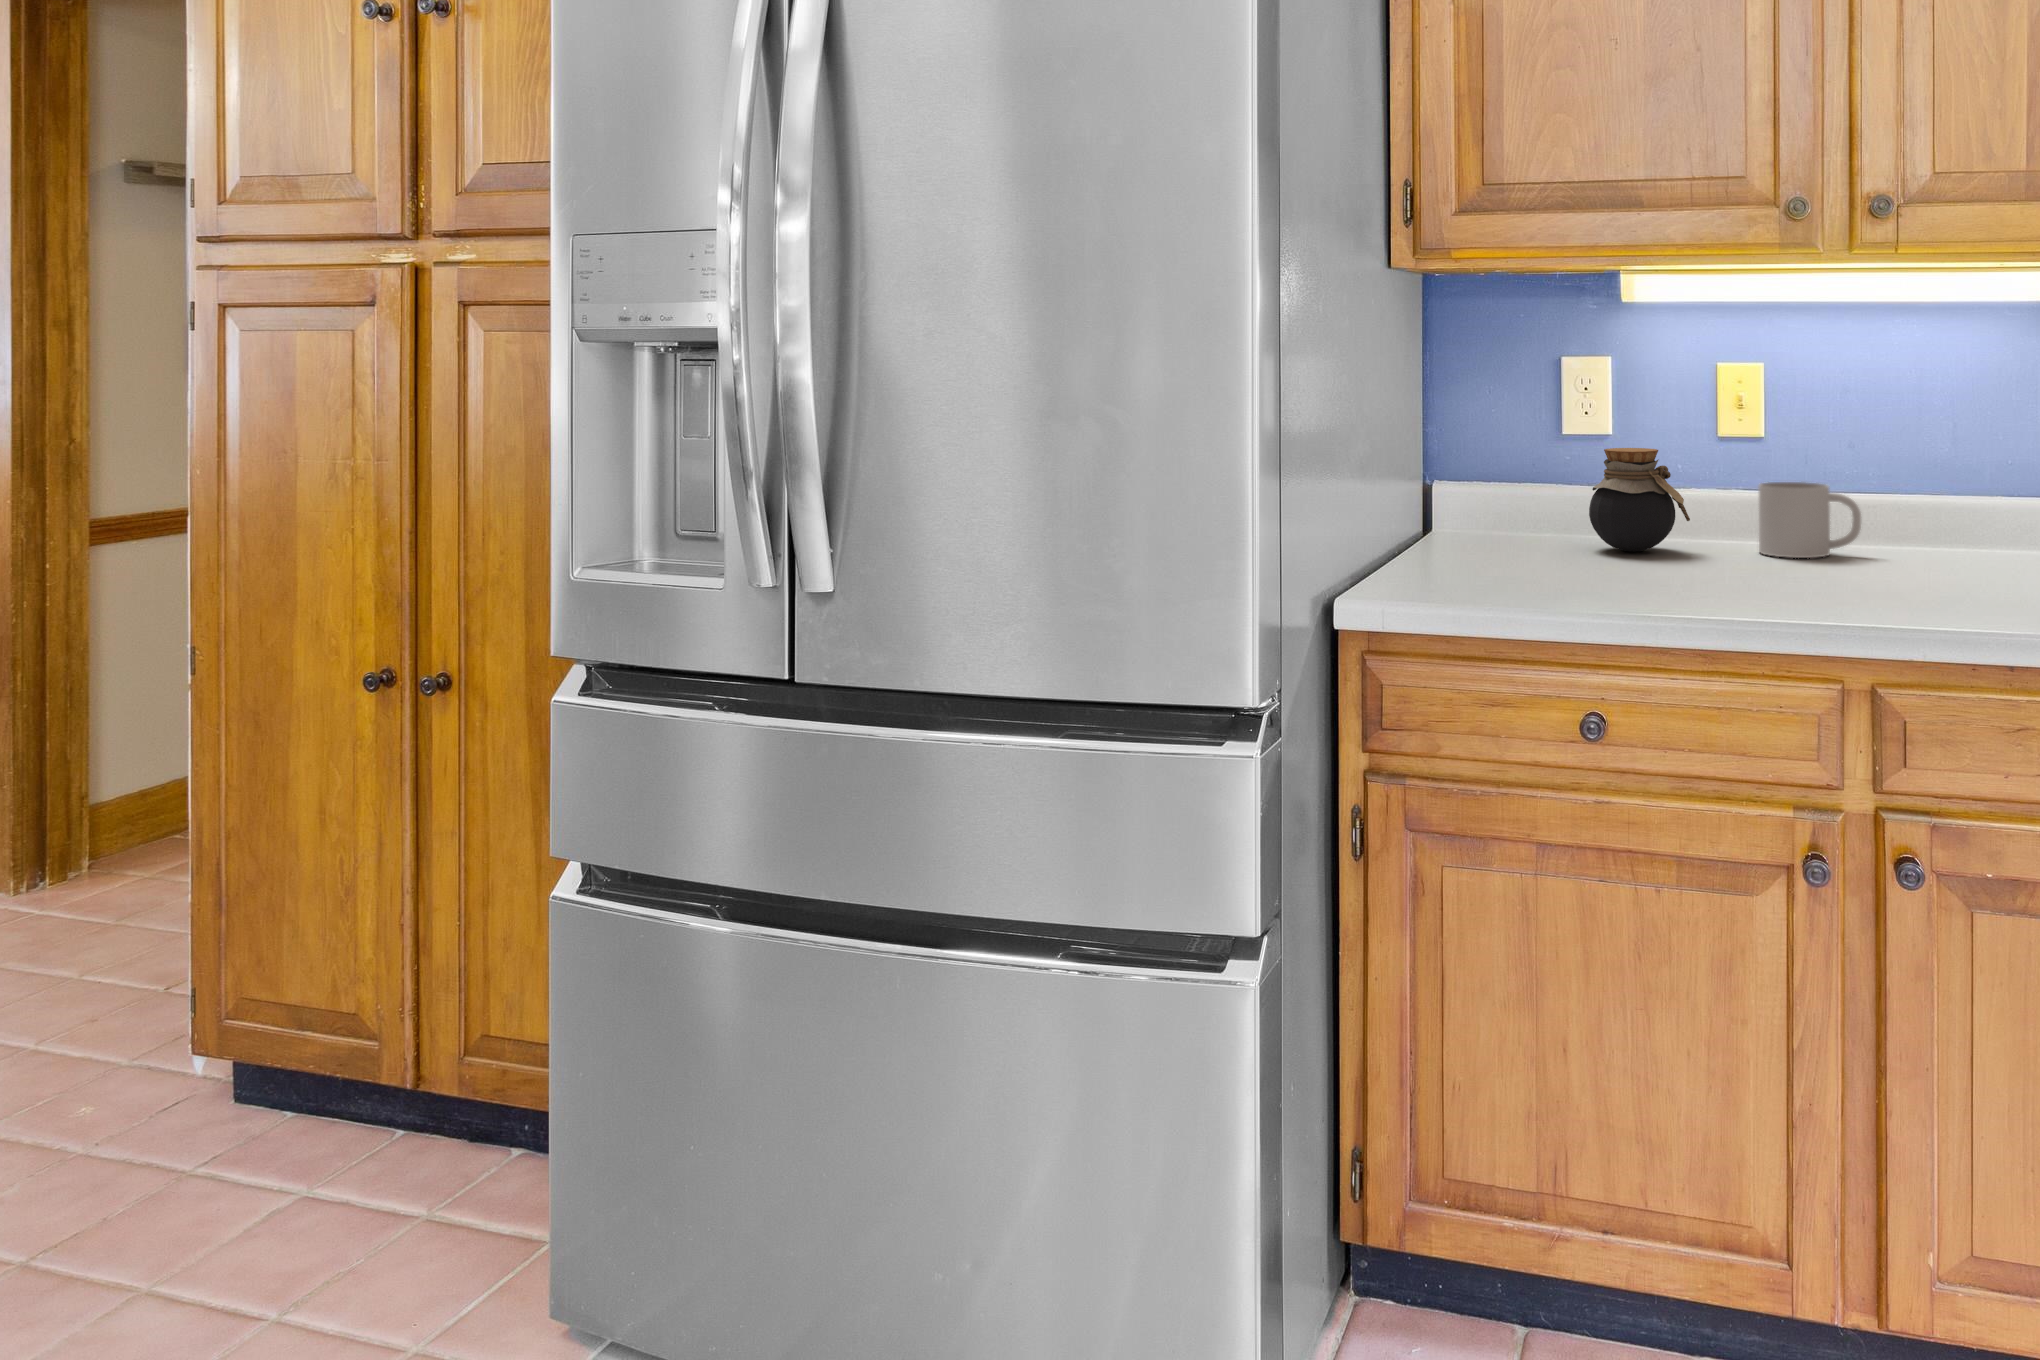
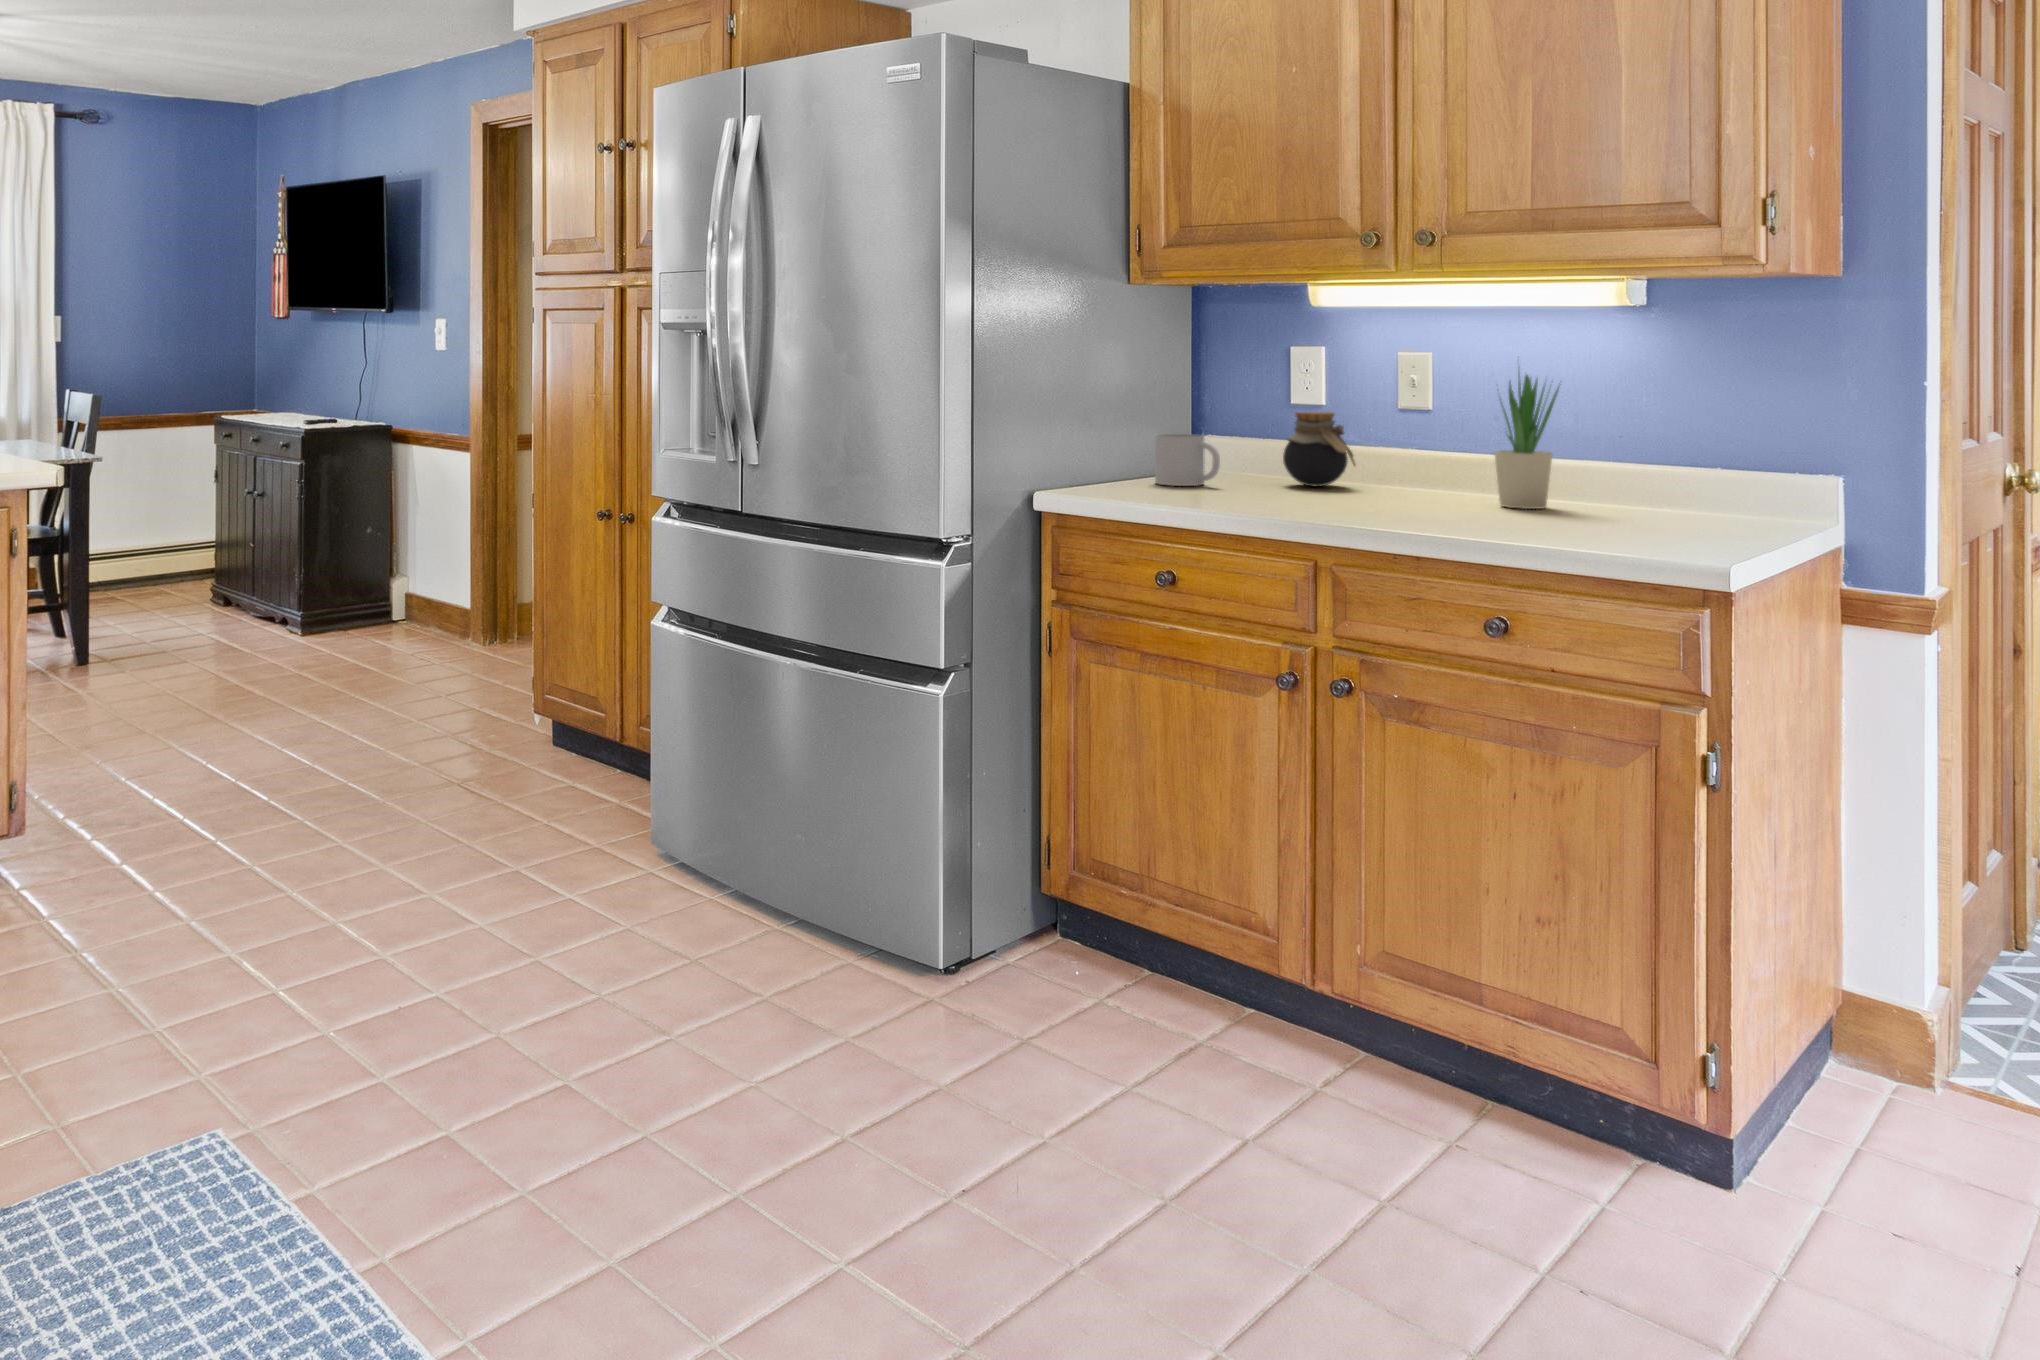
potted plant: none [1906,365,1996,569] -> present [1495,375,1559,509]
mug: present [1758,482,1861,558] -> present [1155,434,1220,486]

